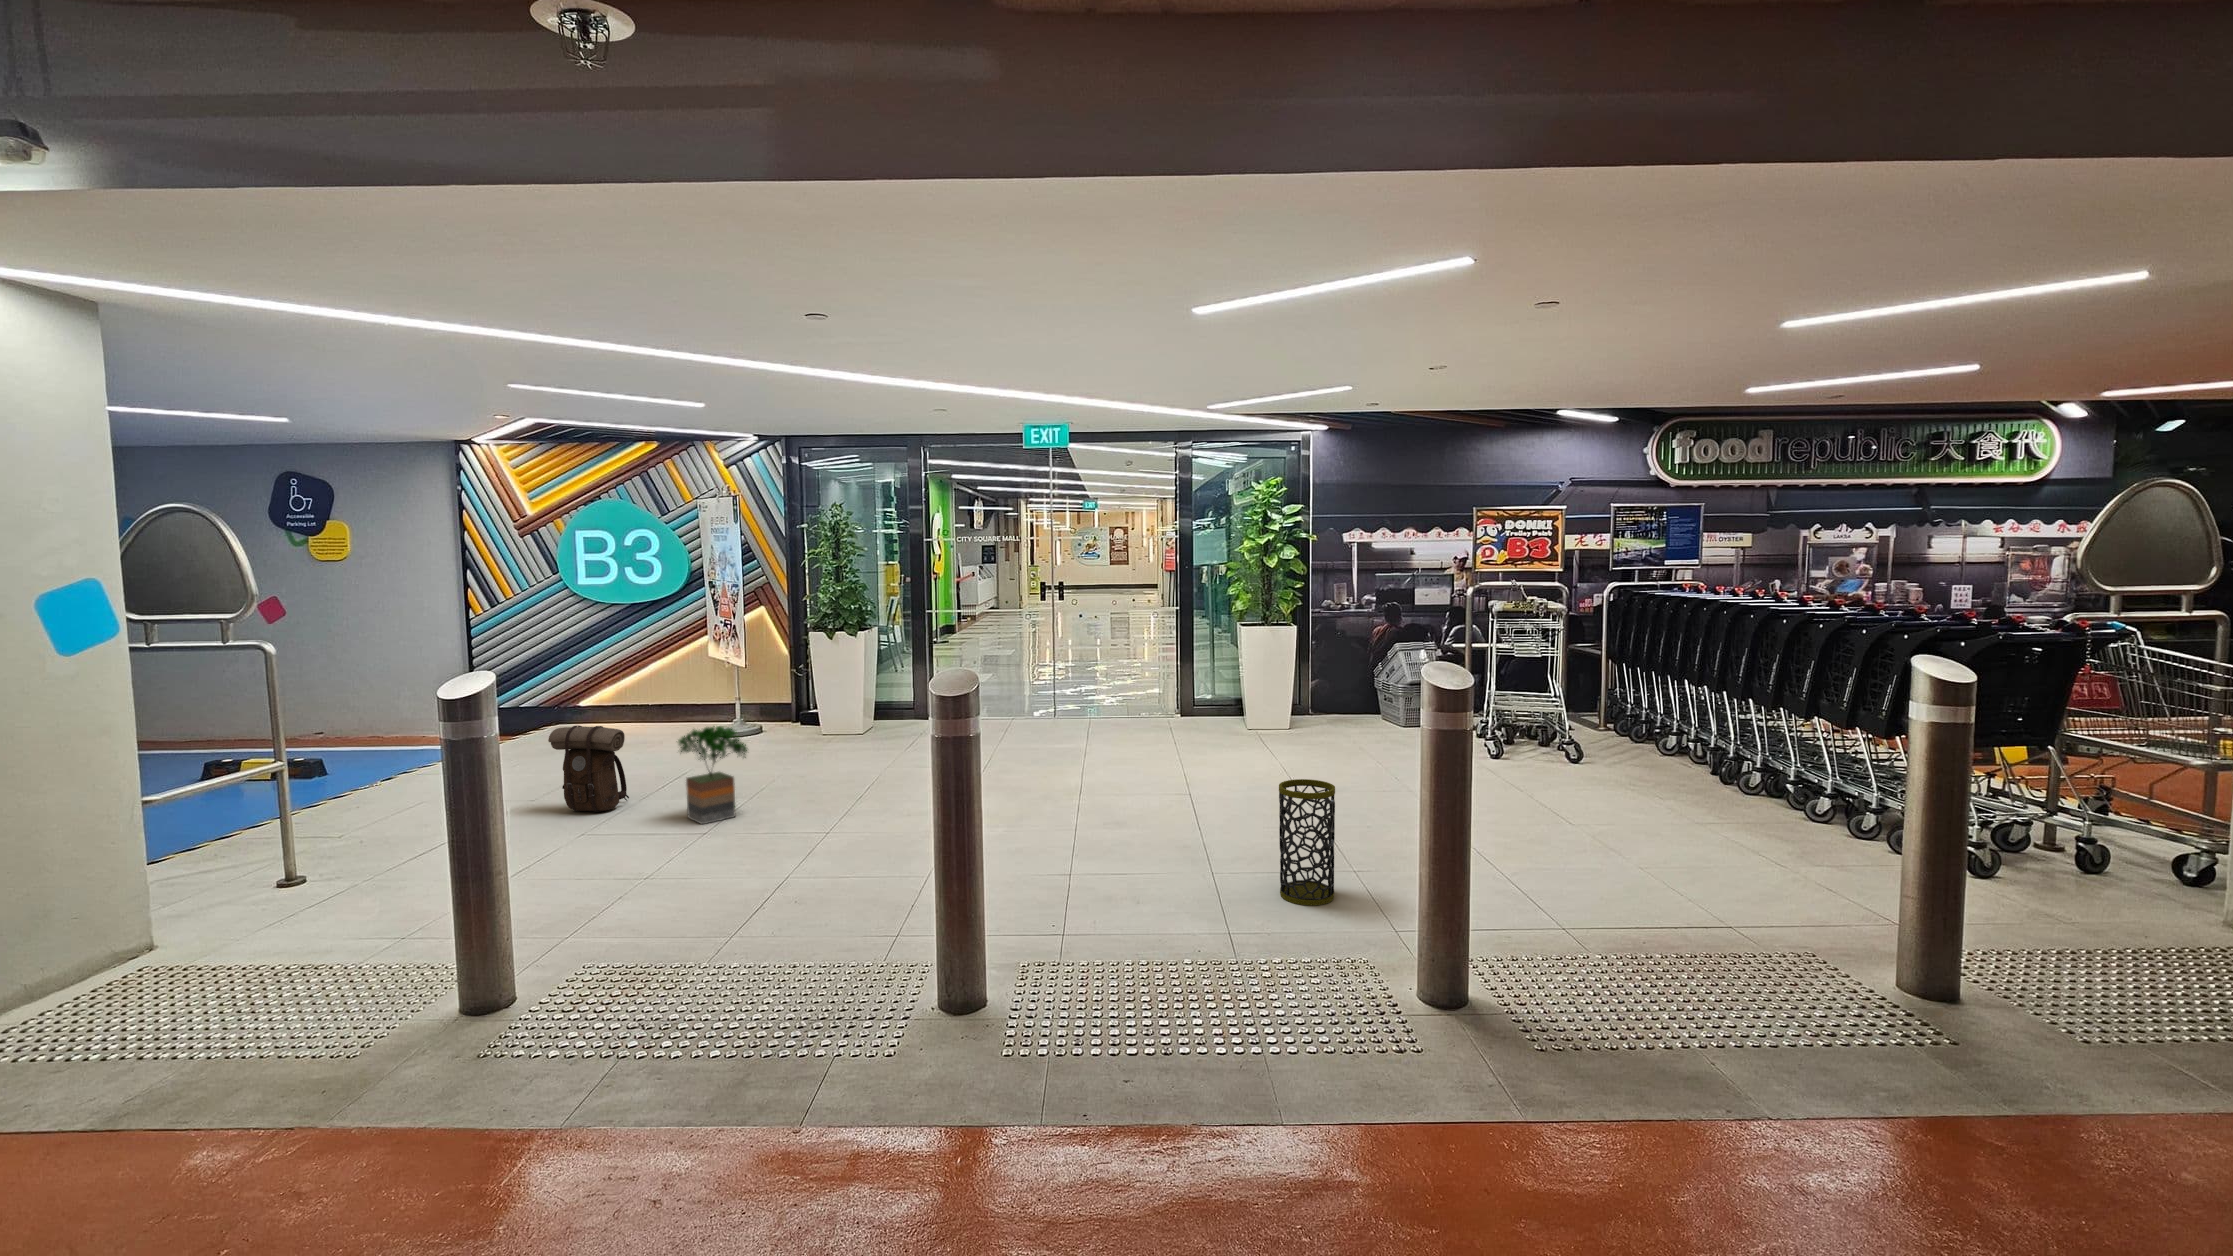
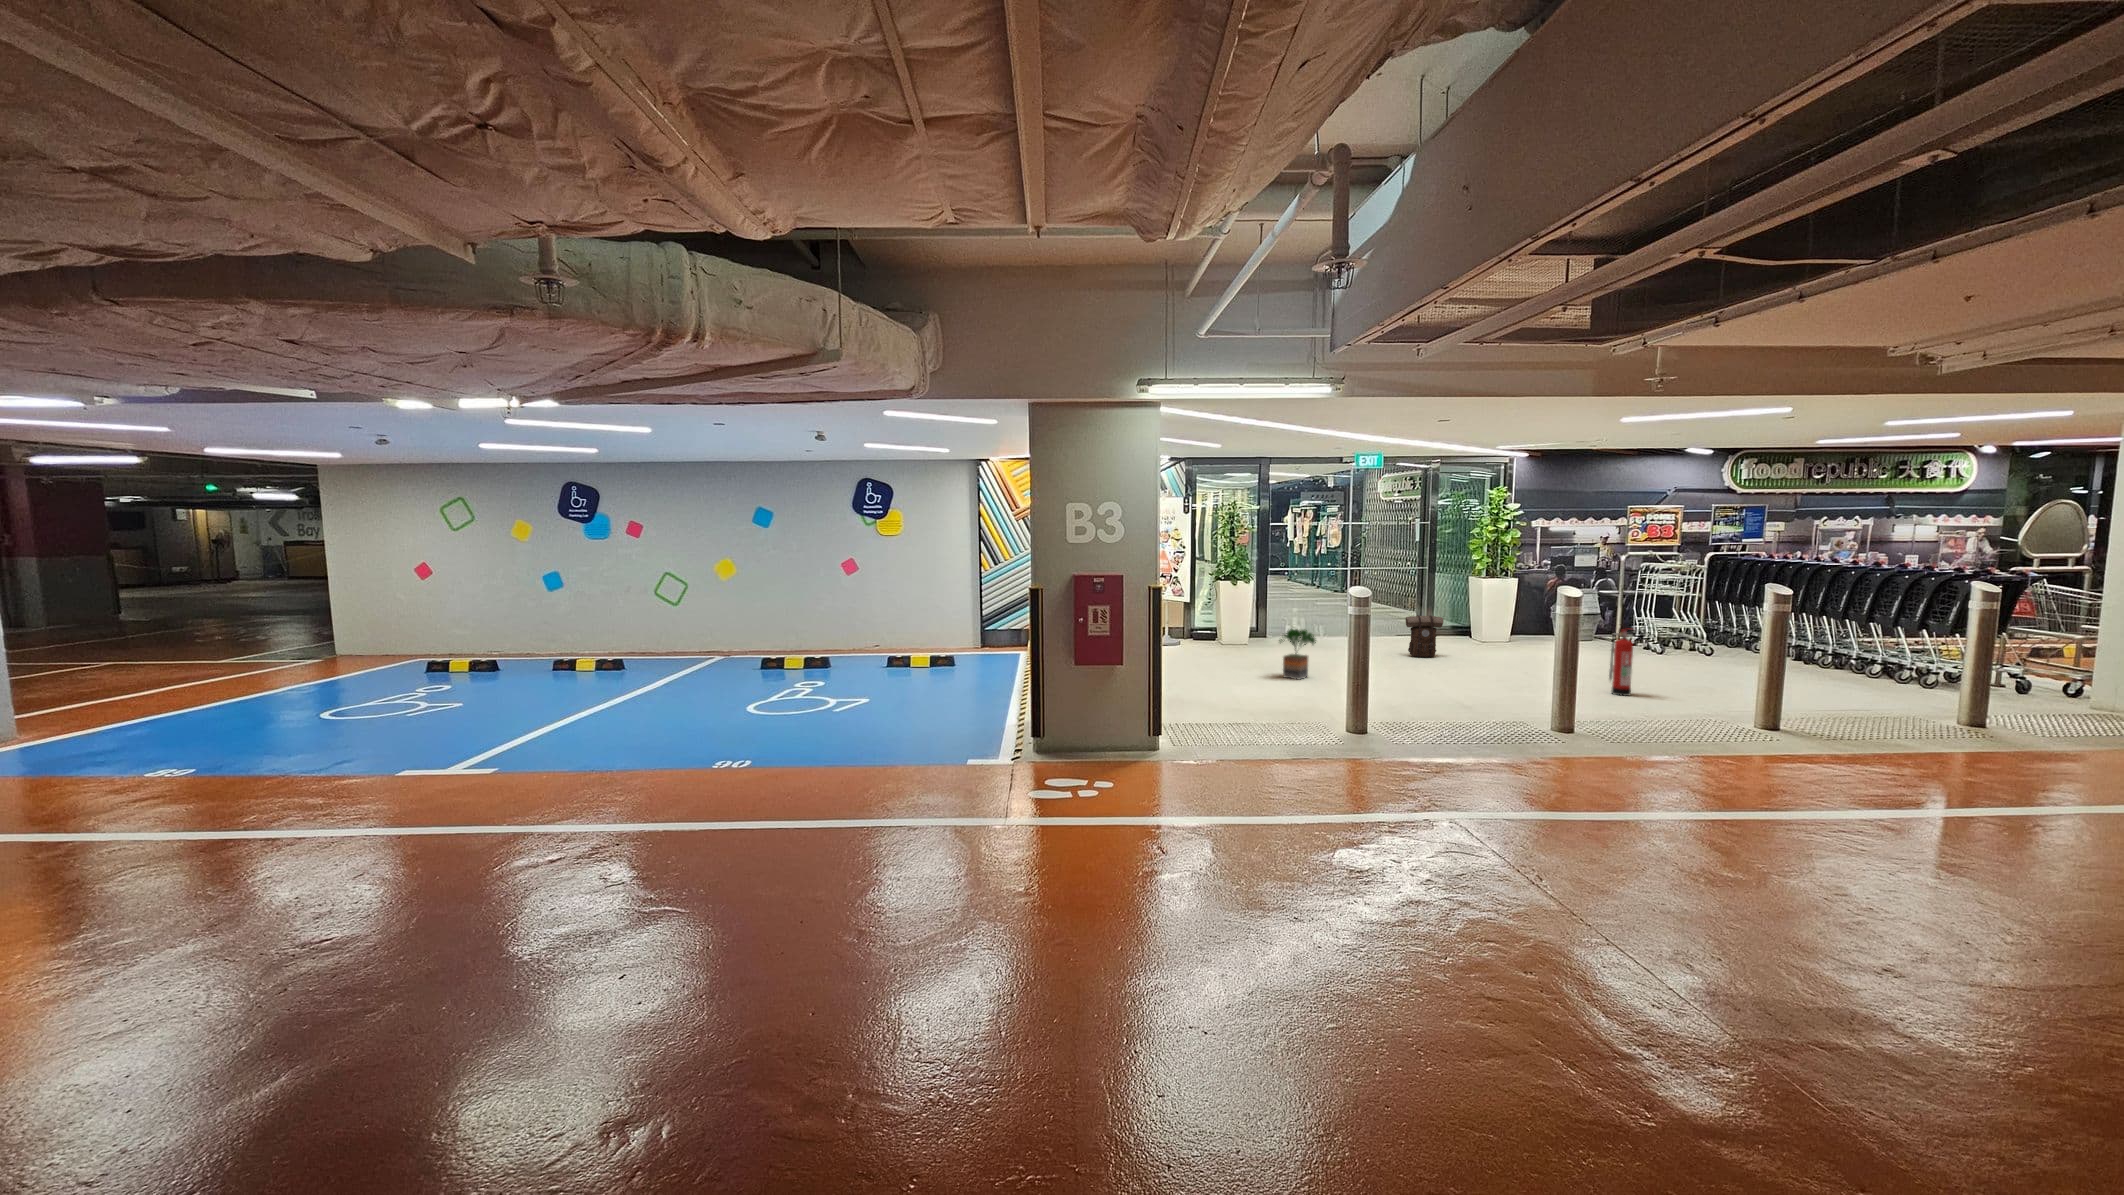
backpack: present [548,725,629,812] -> present [1406,615,1443,657]
fire extinguisher: none [1211,740,1246,882] -> present [1609,629,1633,696]
trash can: present [1279,779,1335,906] -> none [1657,646,1692,702]

